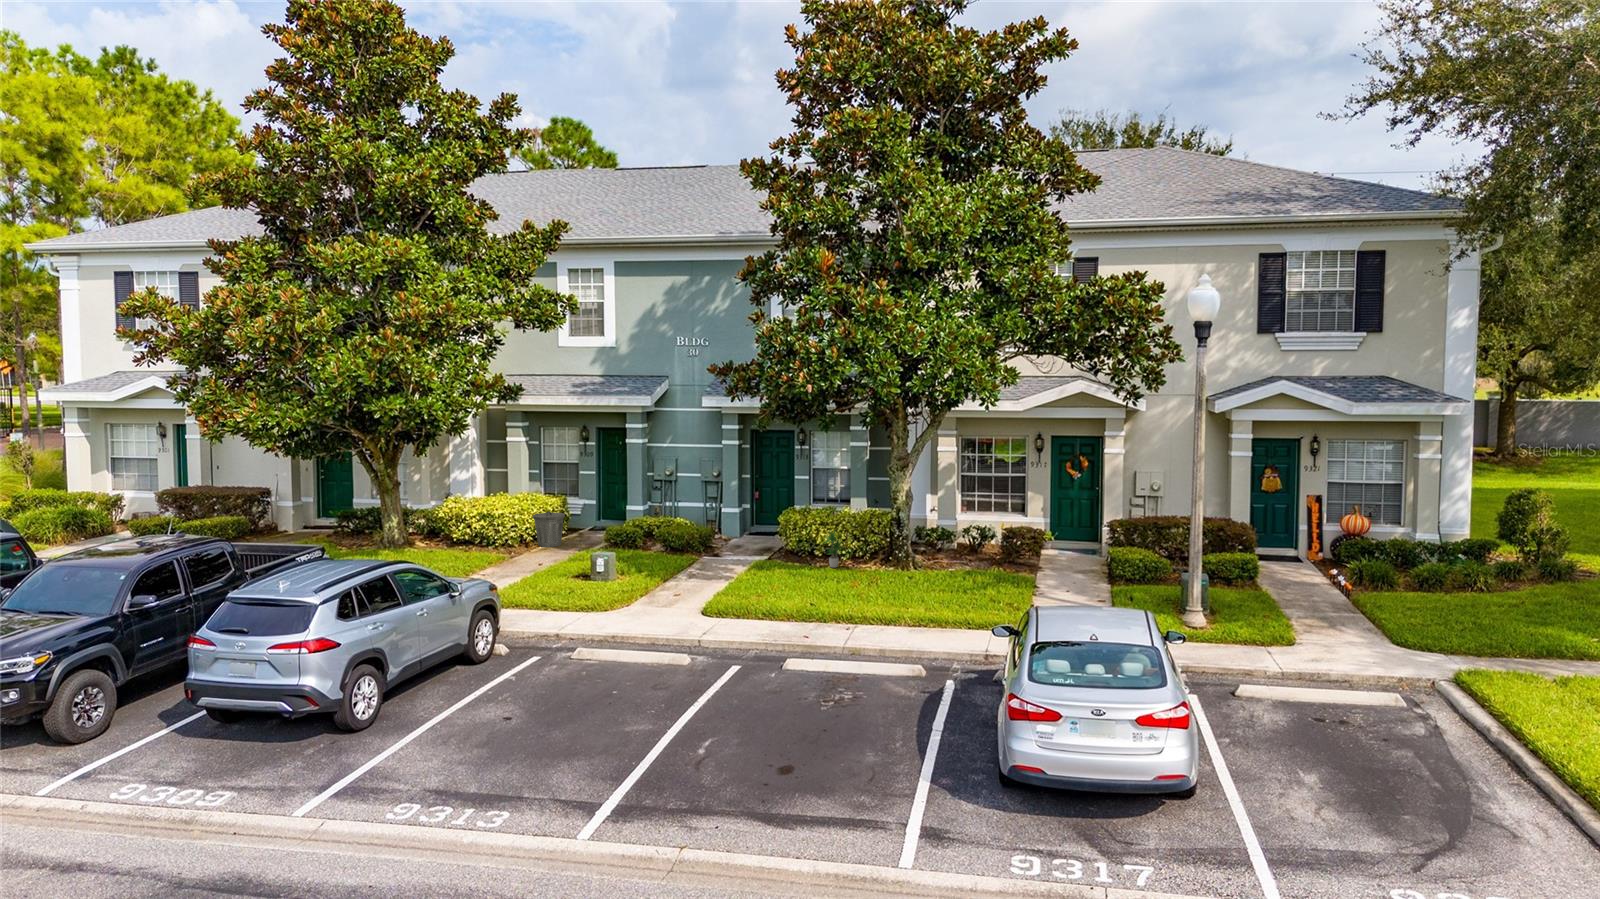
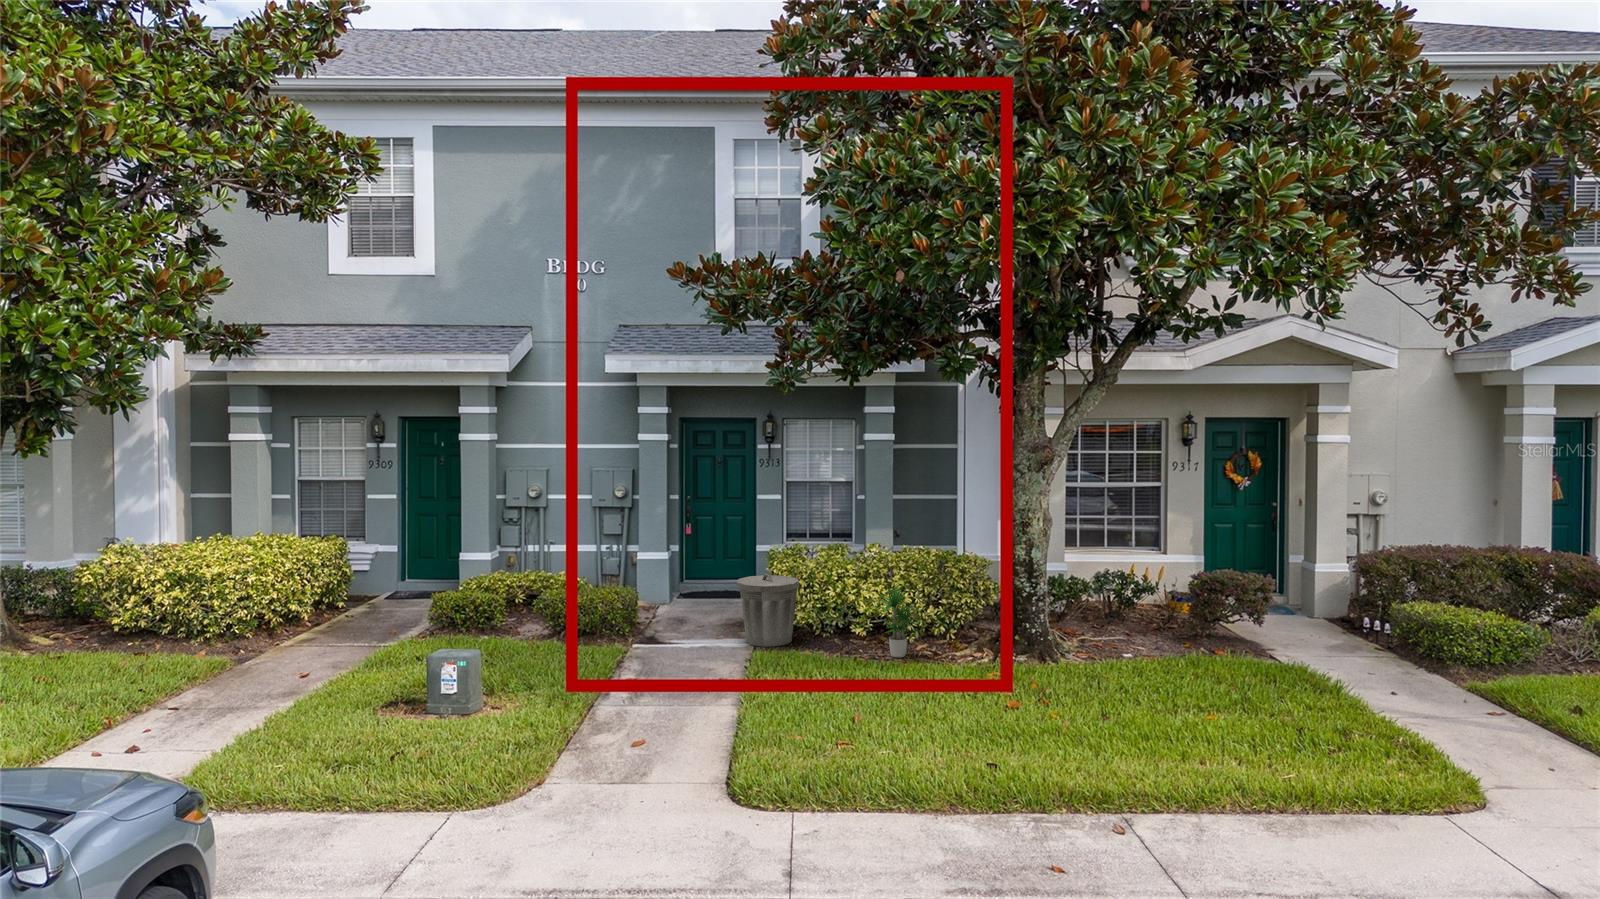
trash can: present [533,512,565,547] -> present [736,573,799,647]

